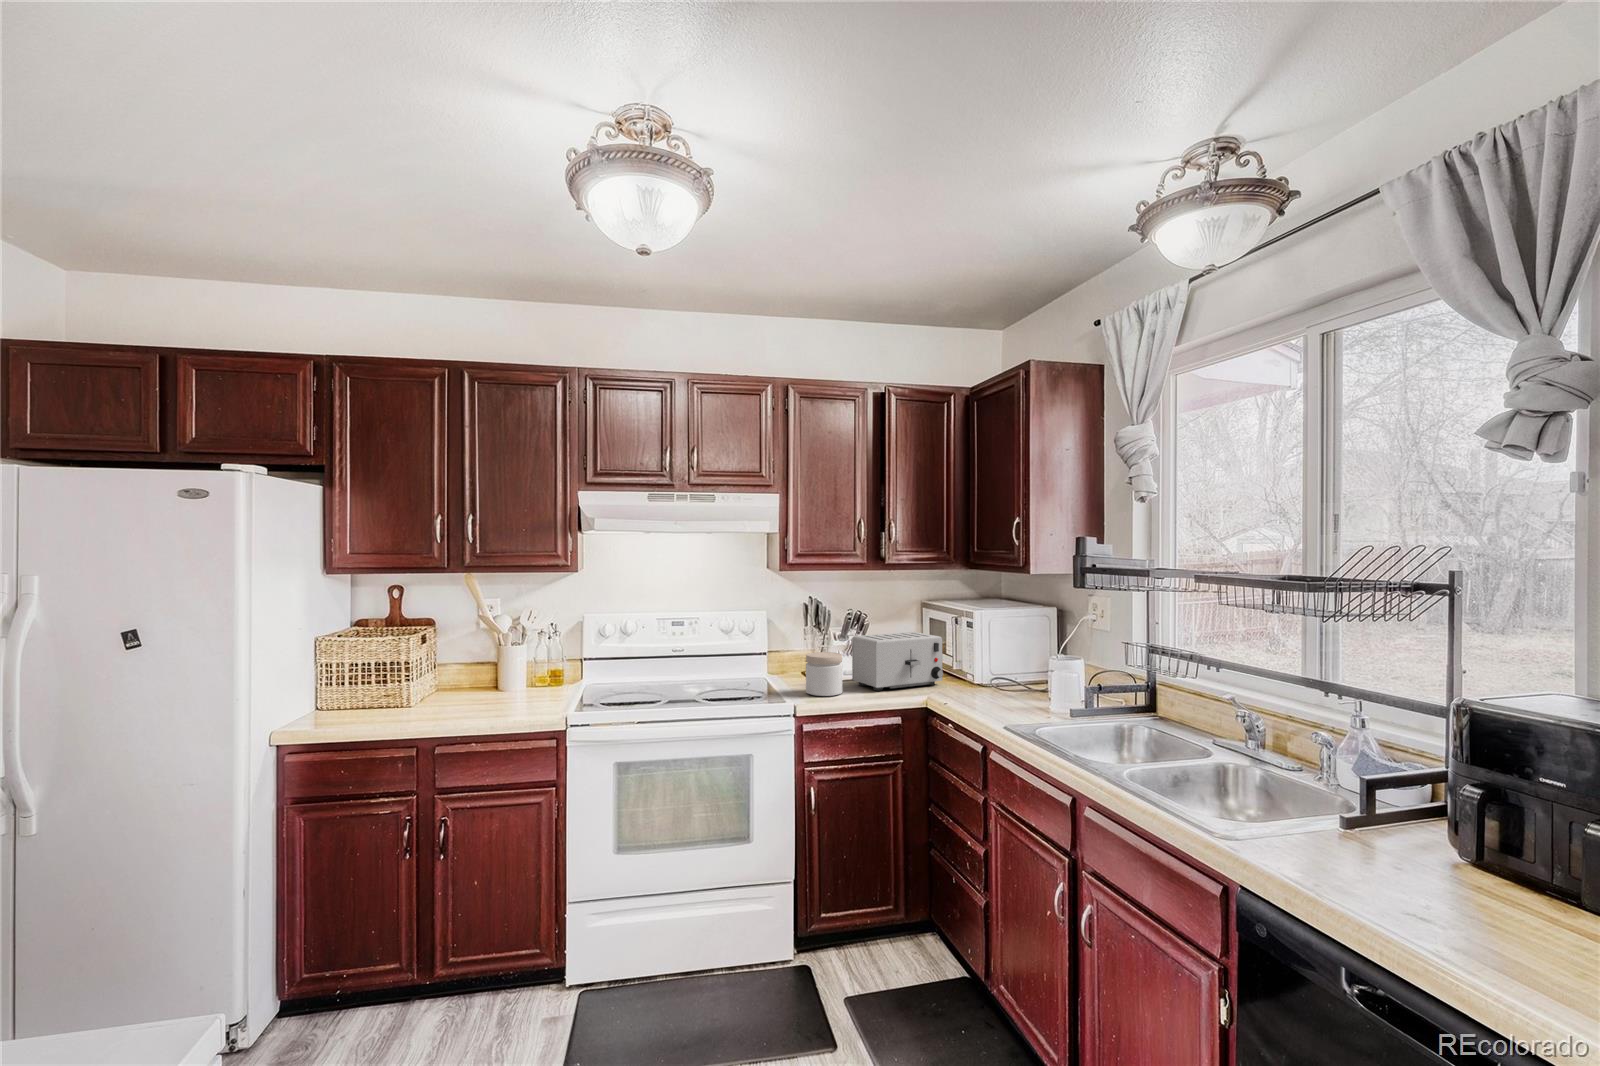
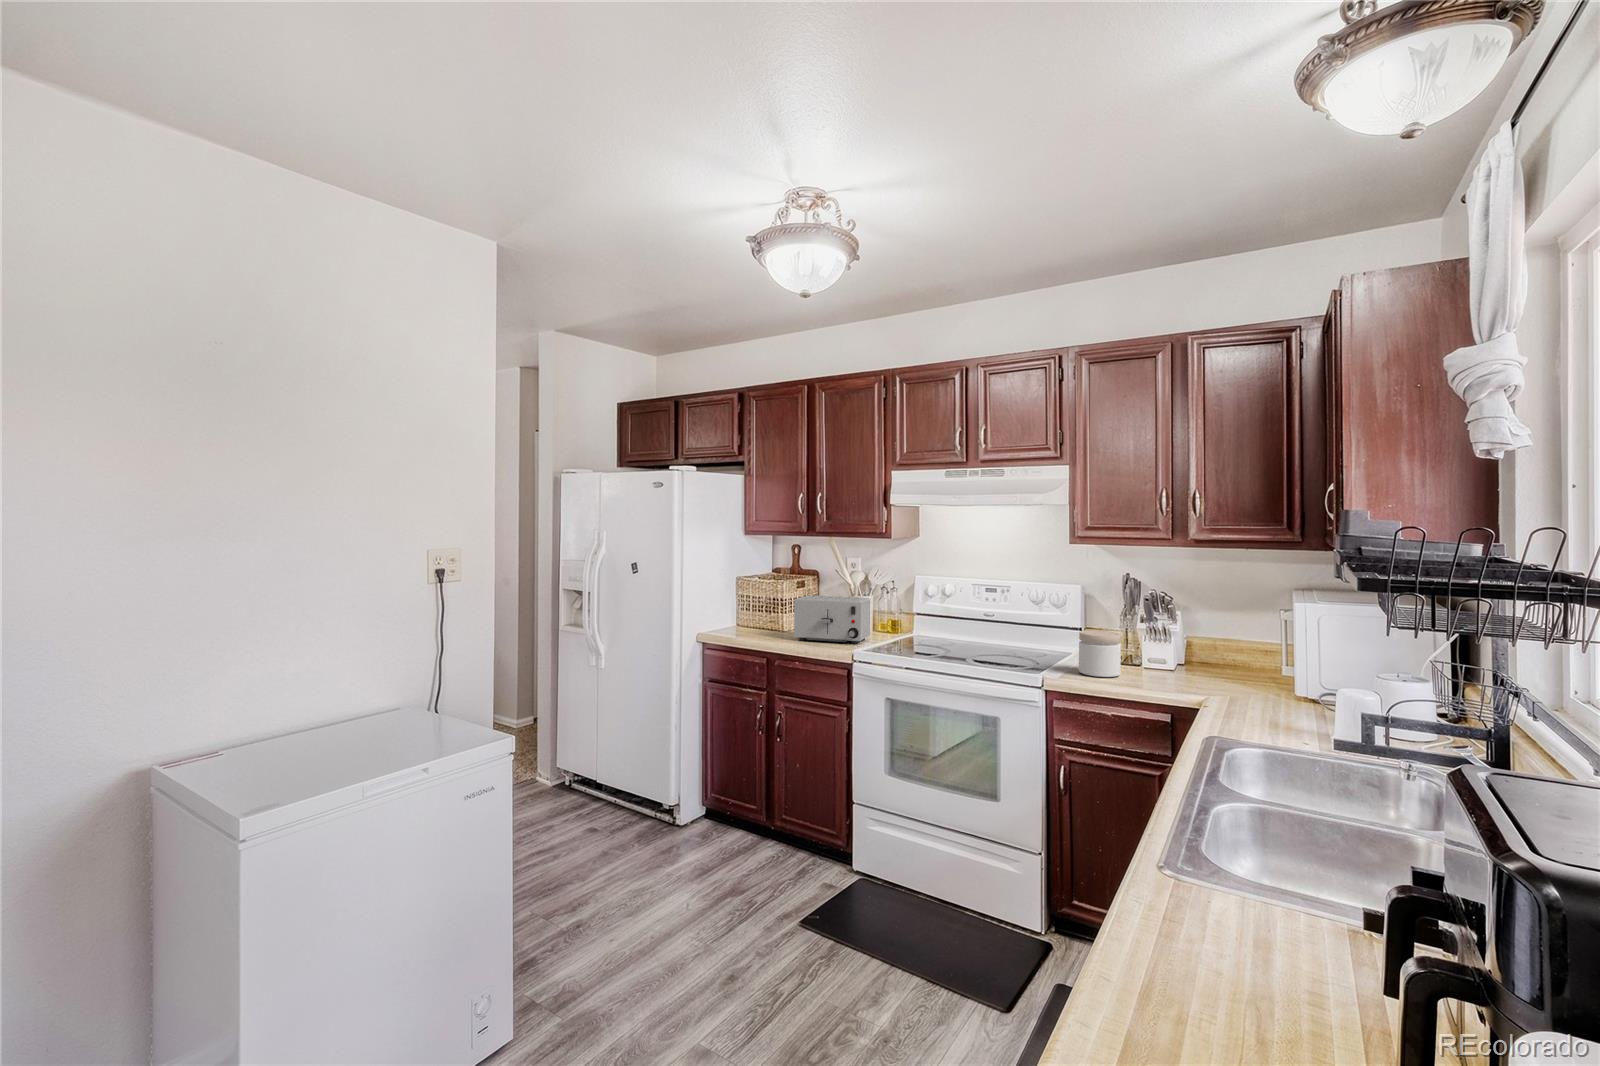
toaster: present [852,632,943,691] -> present [794,595,870,644]

